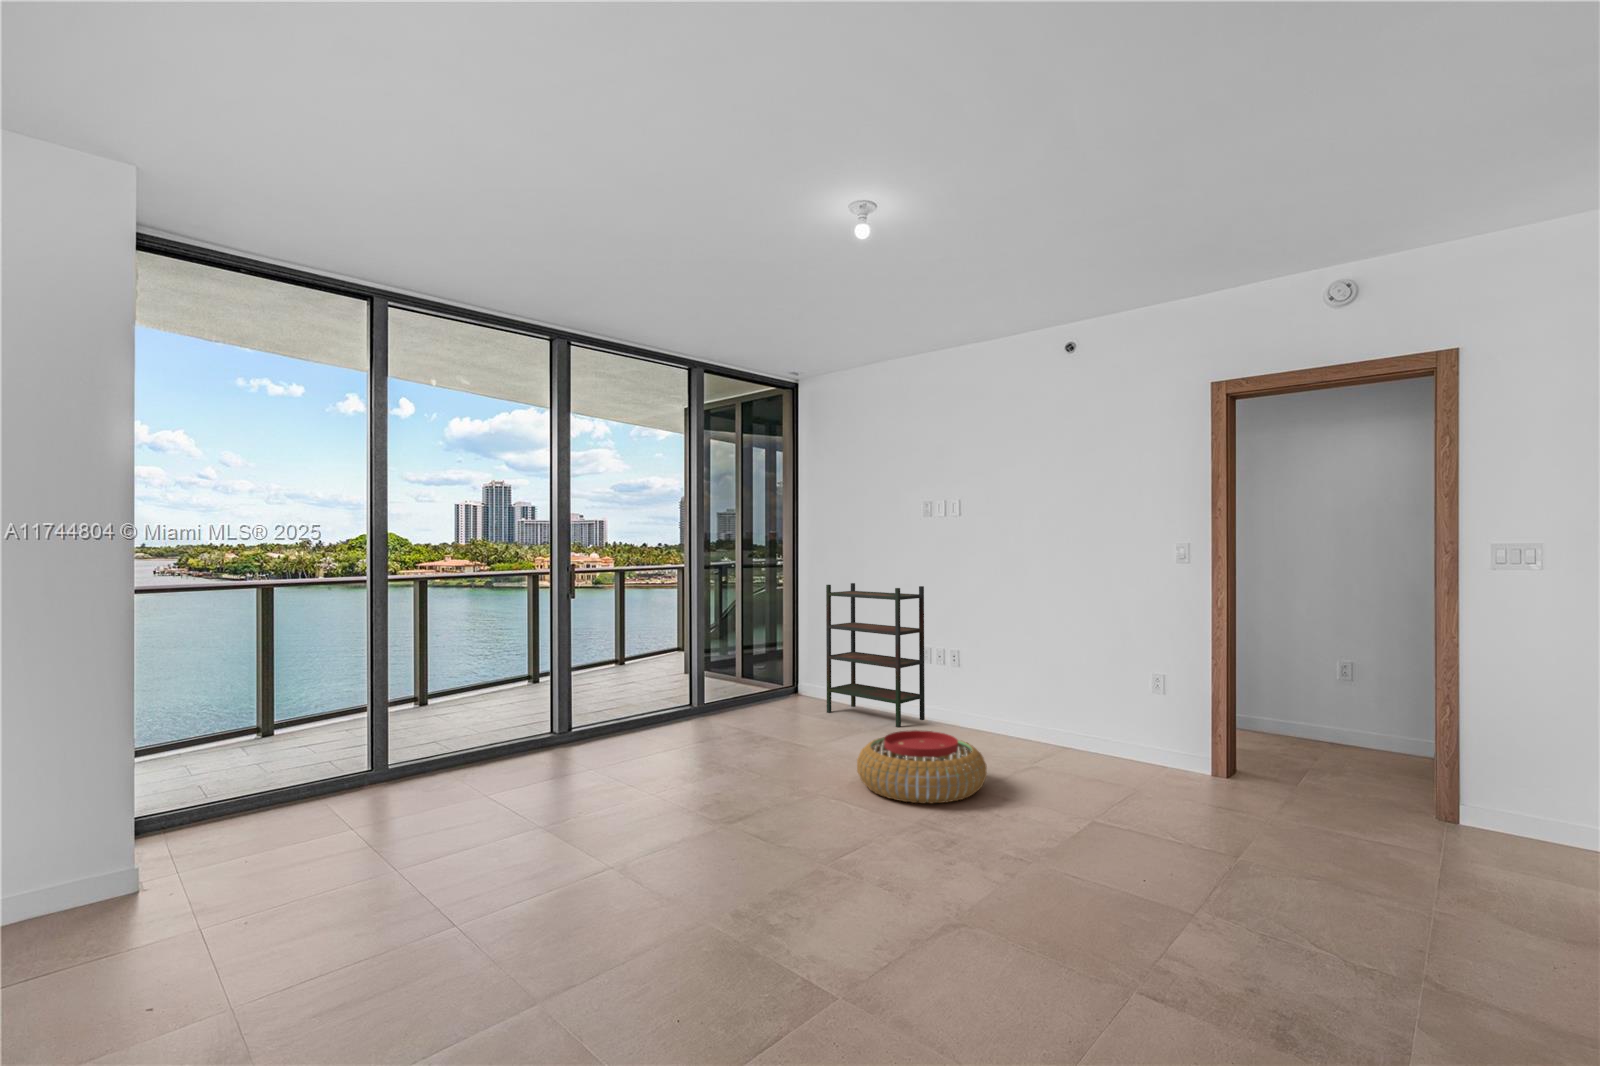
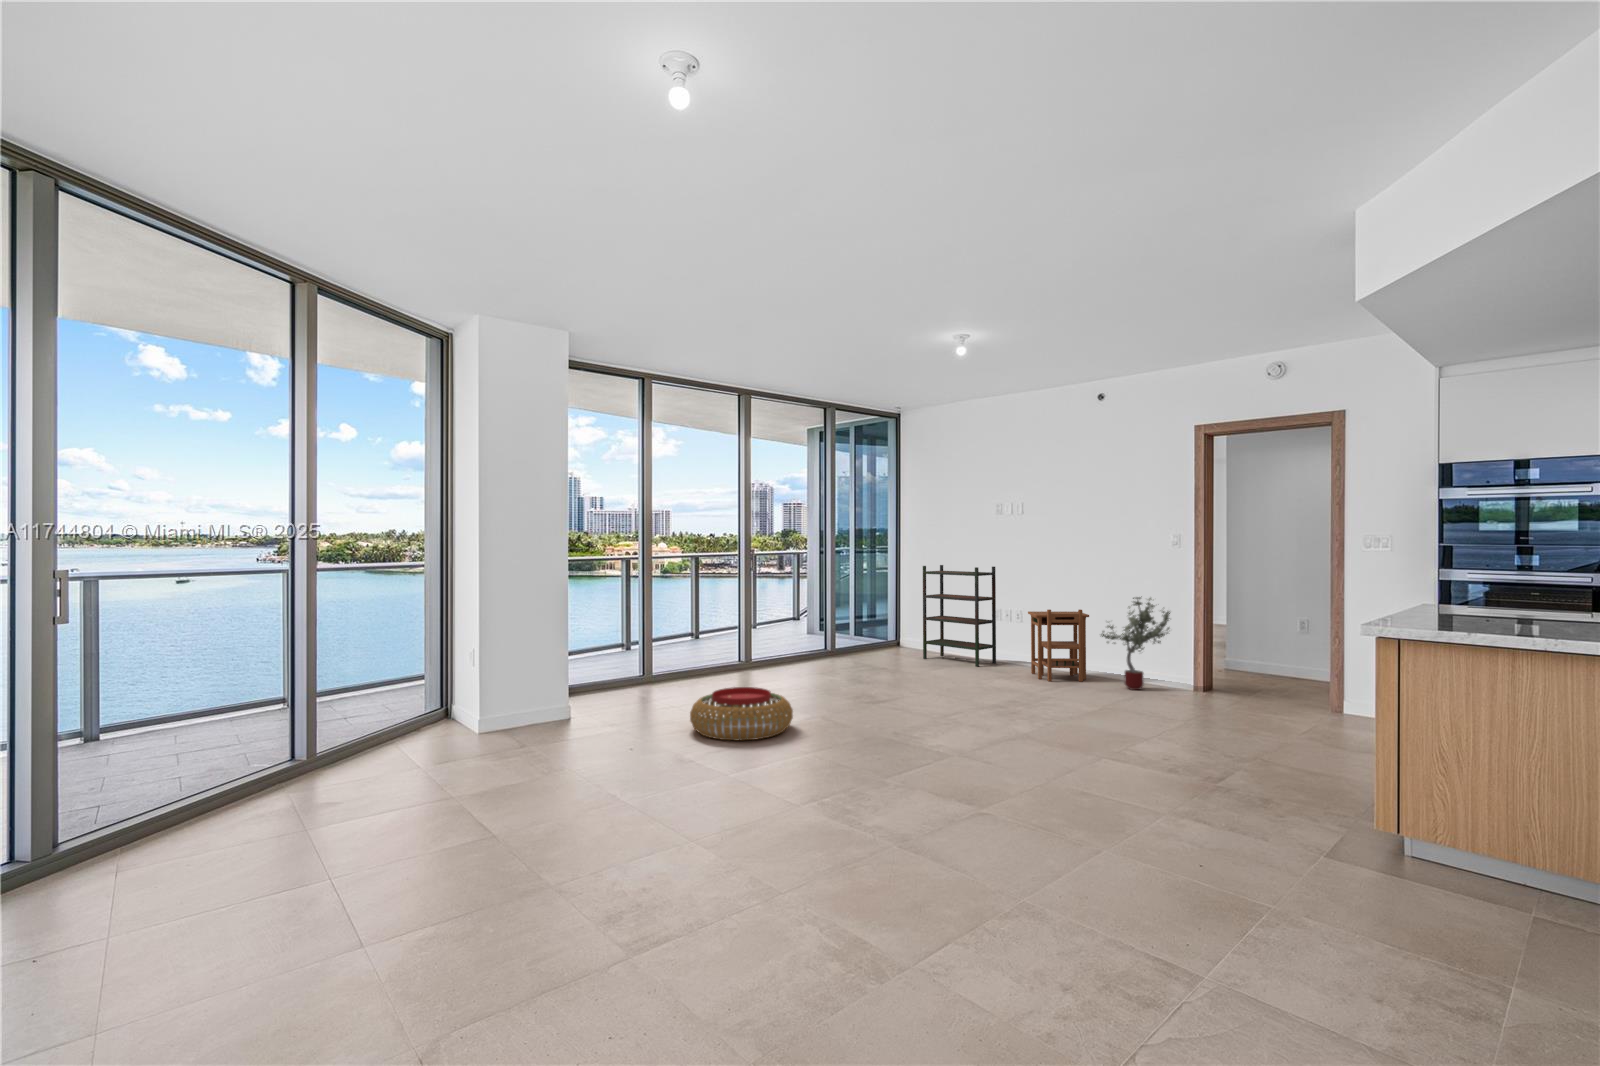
potted tree: none [1070,634,1183,774] -> present [1101,597,1170,690]
side table: none [968,651,1055,757] -> present [1028,610,1089,682]
pouf: present [857,730,987,803] -> present [690,687,793,740]

